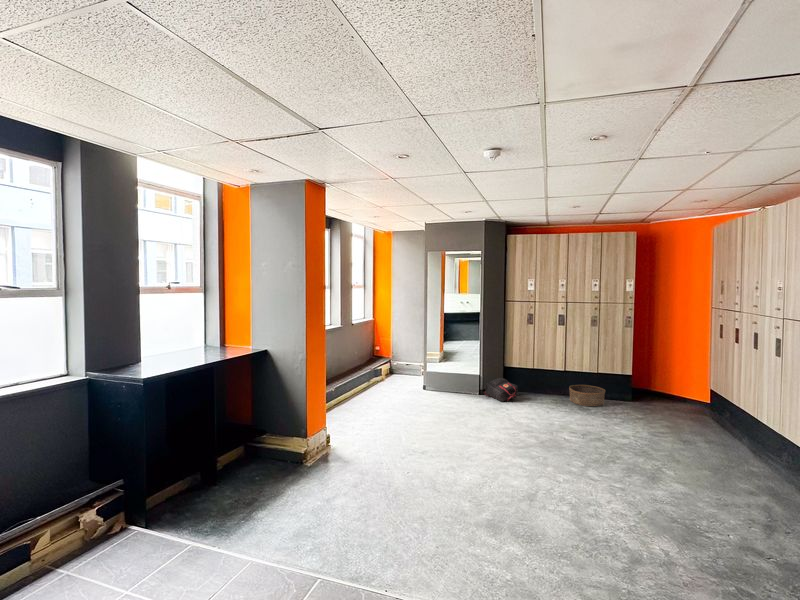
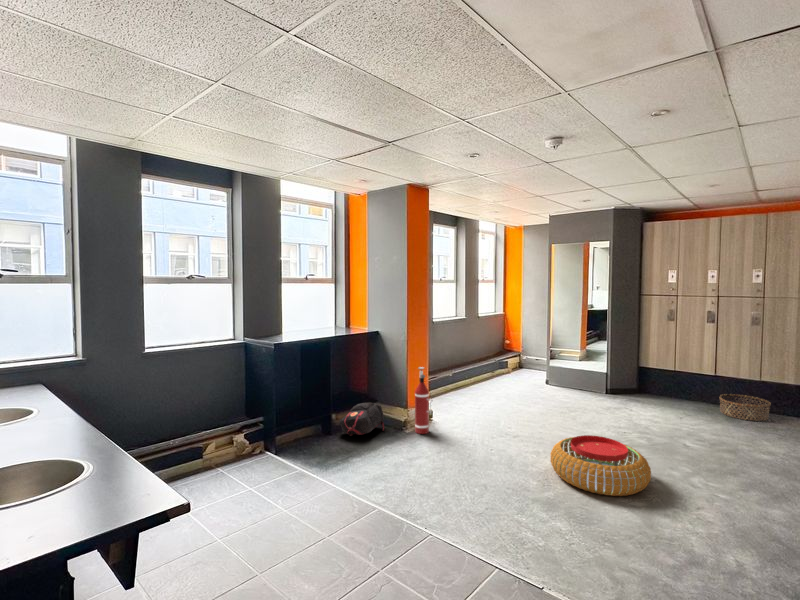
backpack: present [484,377,519,402] -> present [340,403,384,436]
fire extinguisher: none [319,388,340,465] -> present [415,367,432,434]
pouf: none [472,443,564,502] -> present [550,435,651,496]

